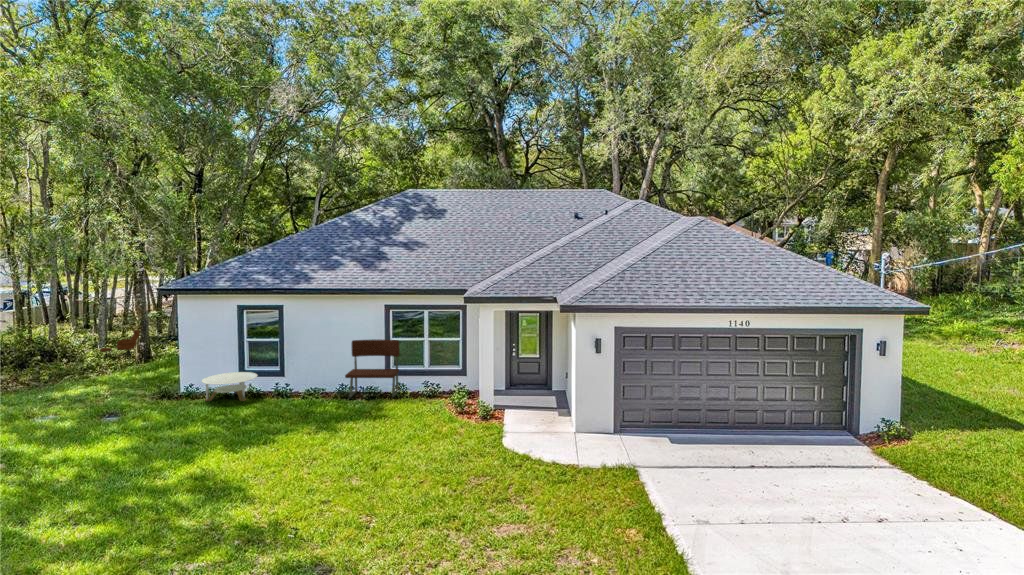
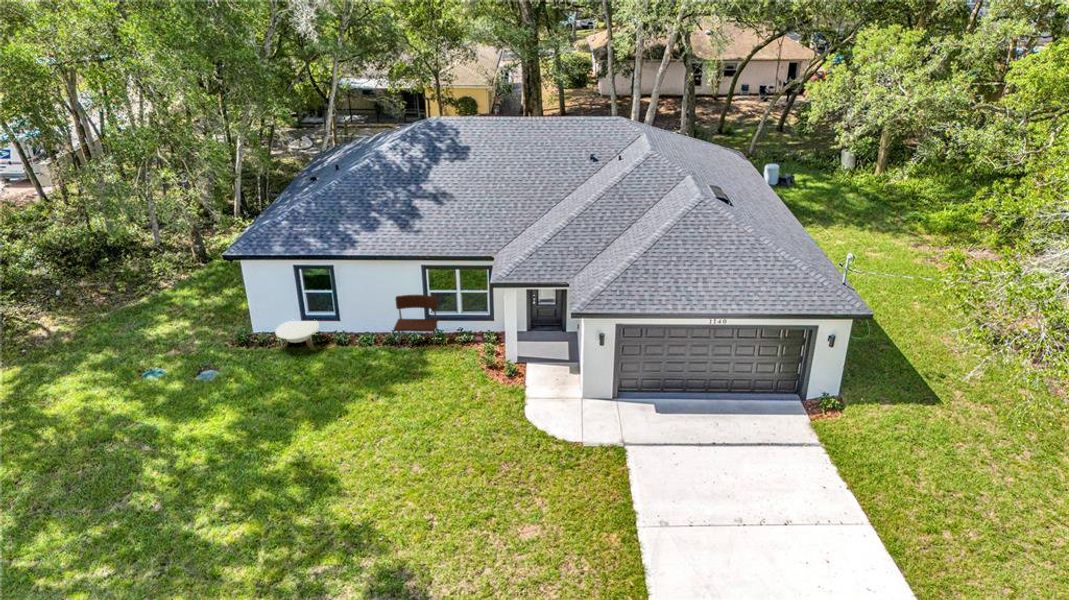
lounge chair: present [100,330,139,357] -> none [162,247,195,277]

